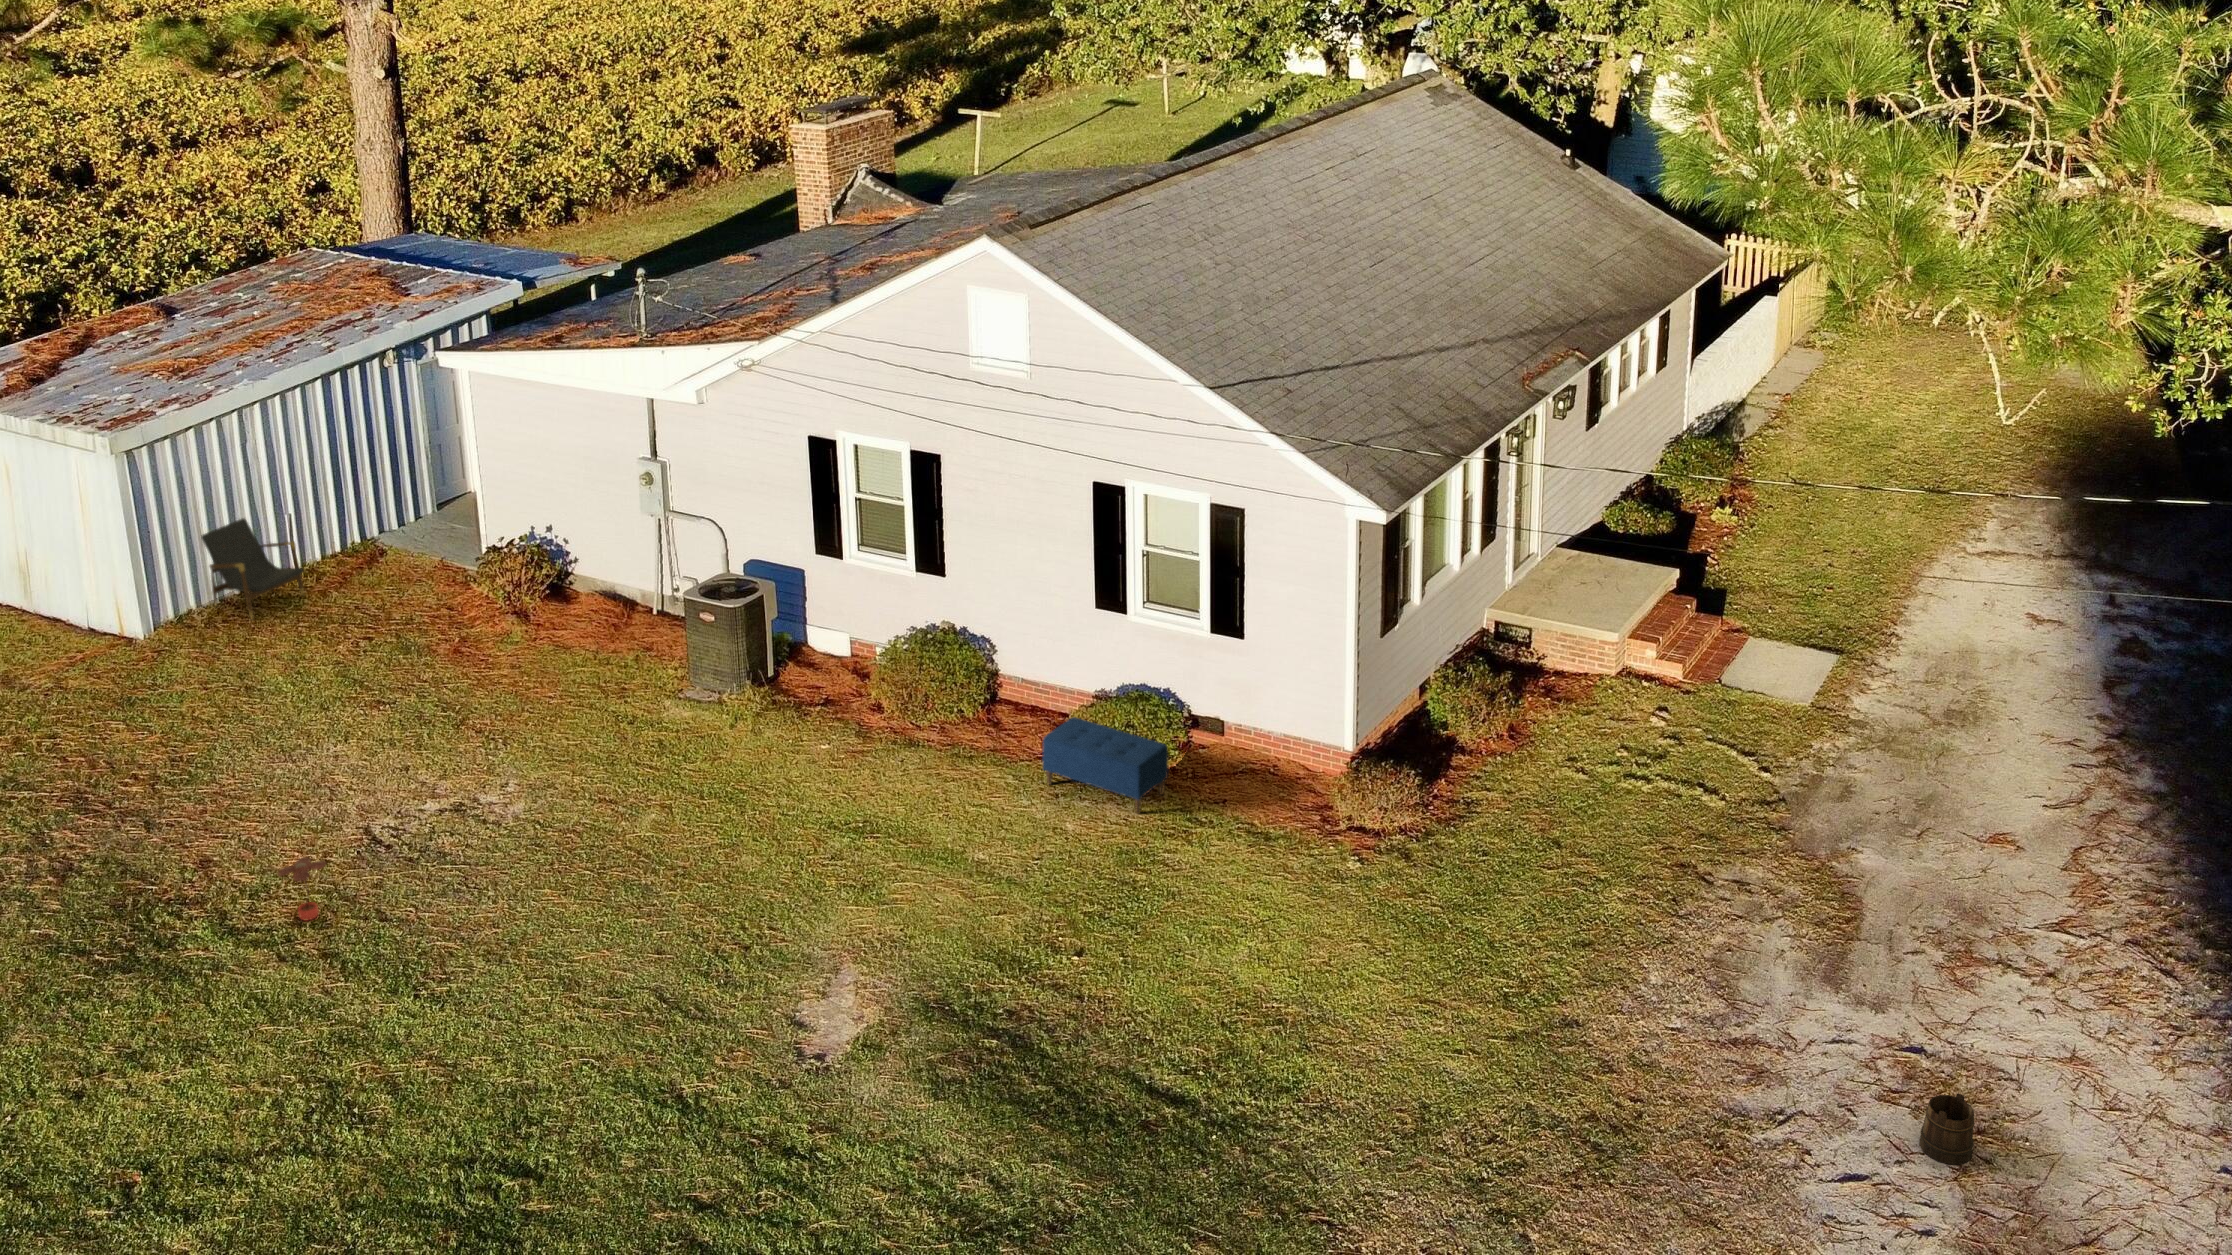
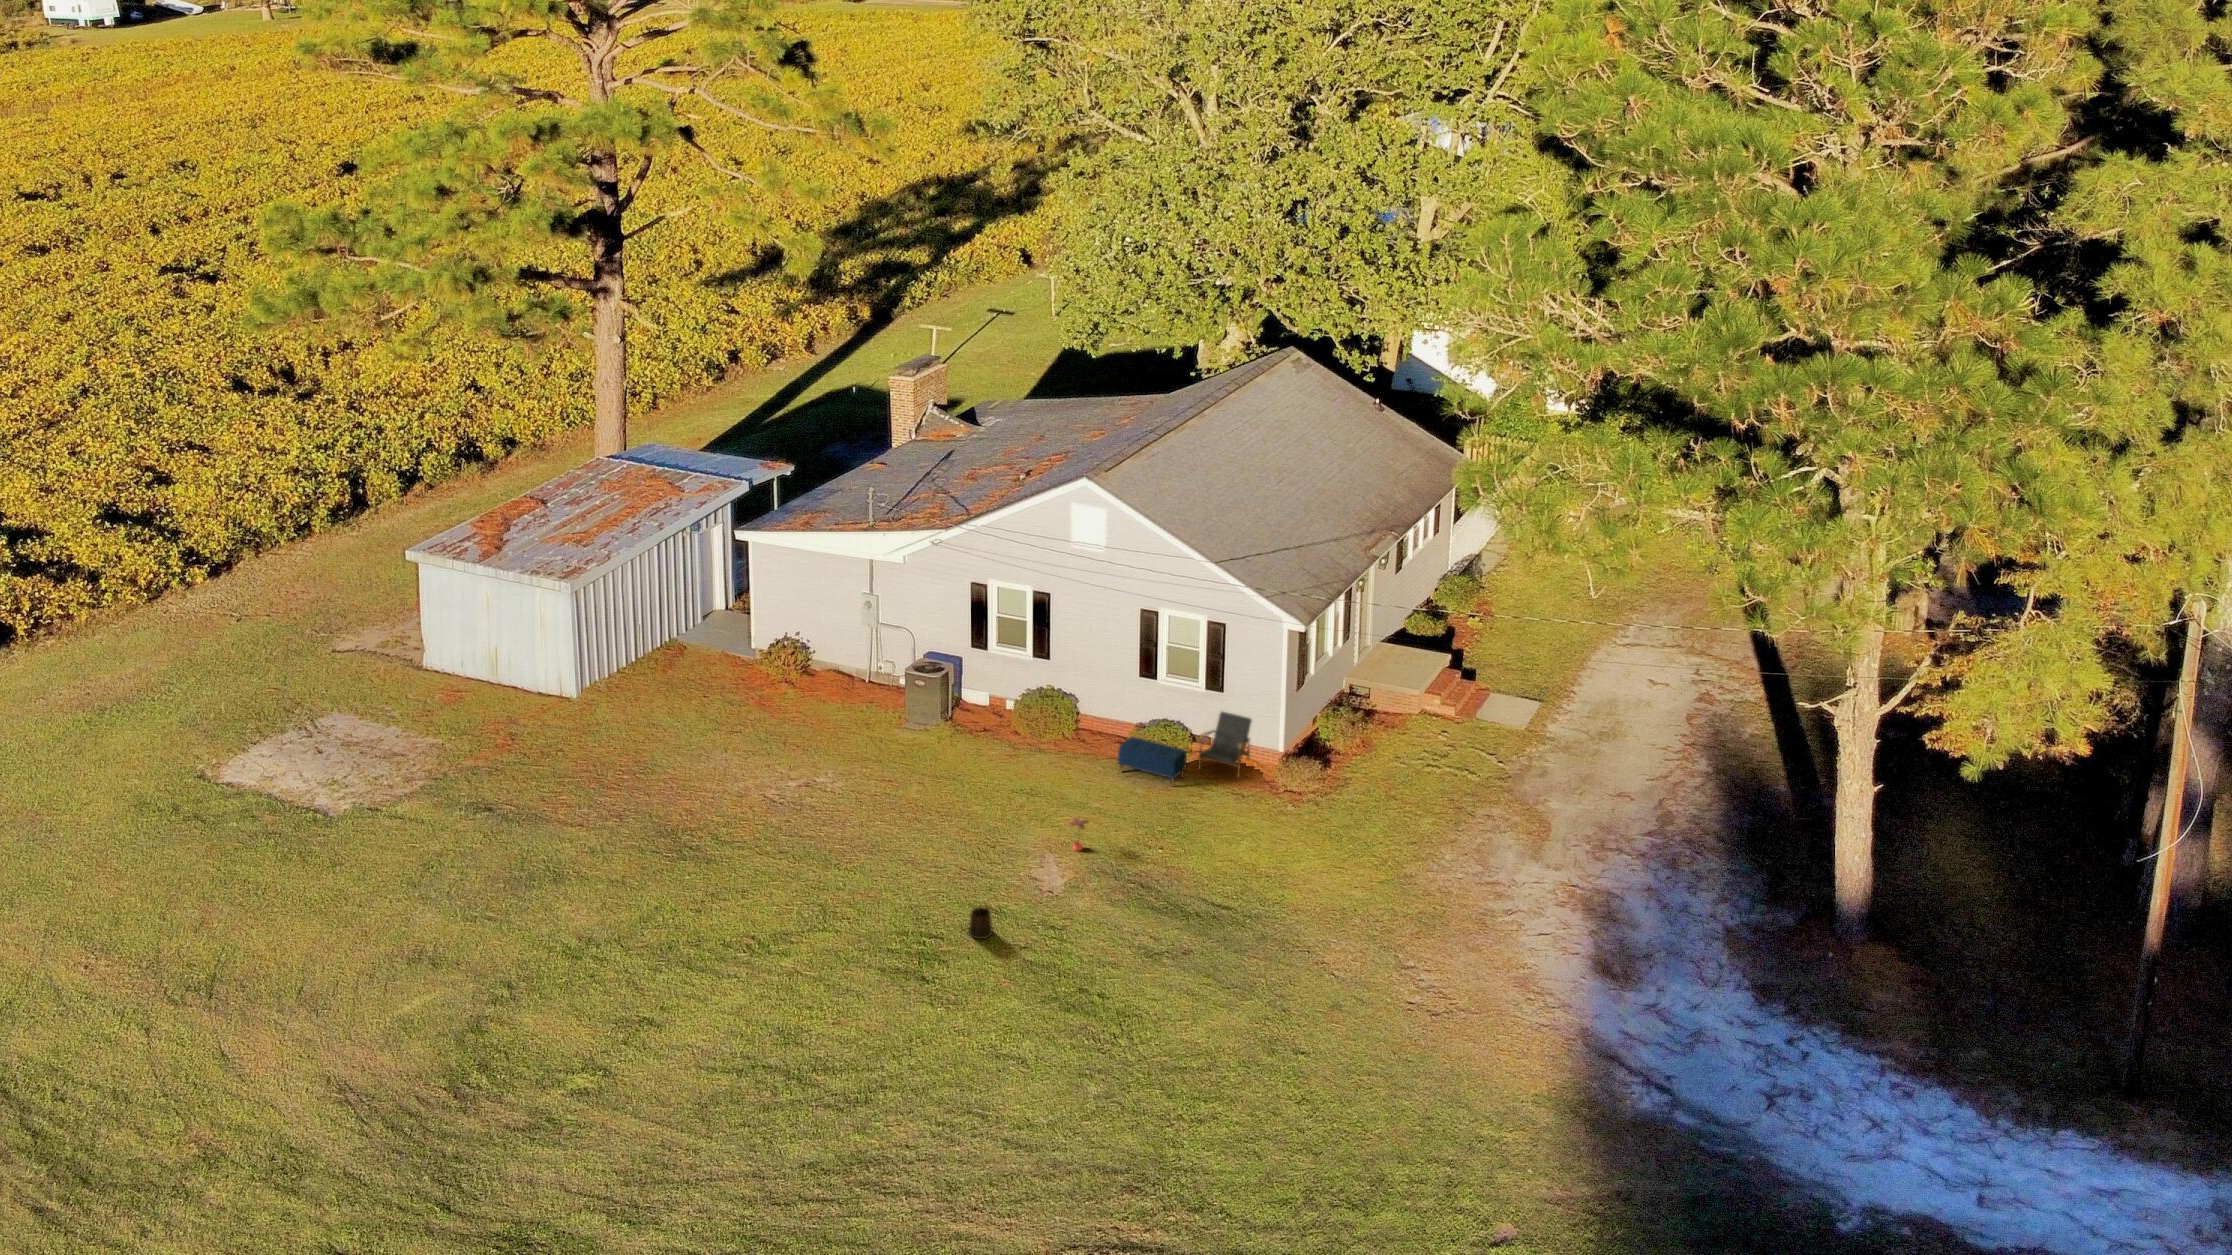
lounge chair: present [201,518,304,619] -> present [1199,712,1252,776]
potted plant: present [278,857,326,921] -> present [1068,818,1088,851]
bucket: present [1919,1093,1975,1164] -> present [969,907,992,939]

